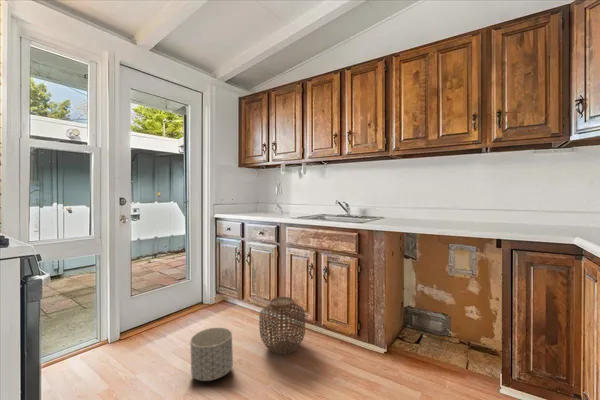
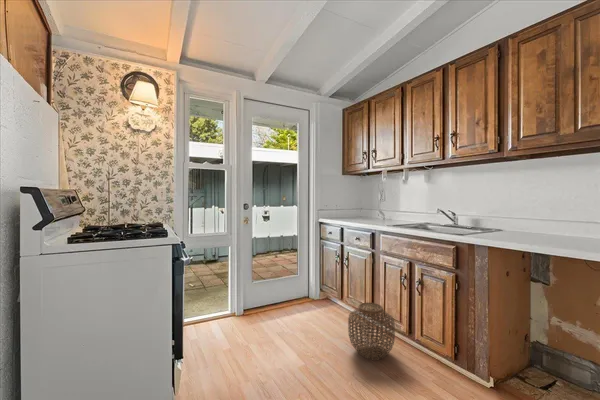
planter: present [190,327,233,381] -> none [286,319,321,364]

